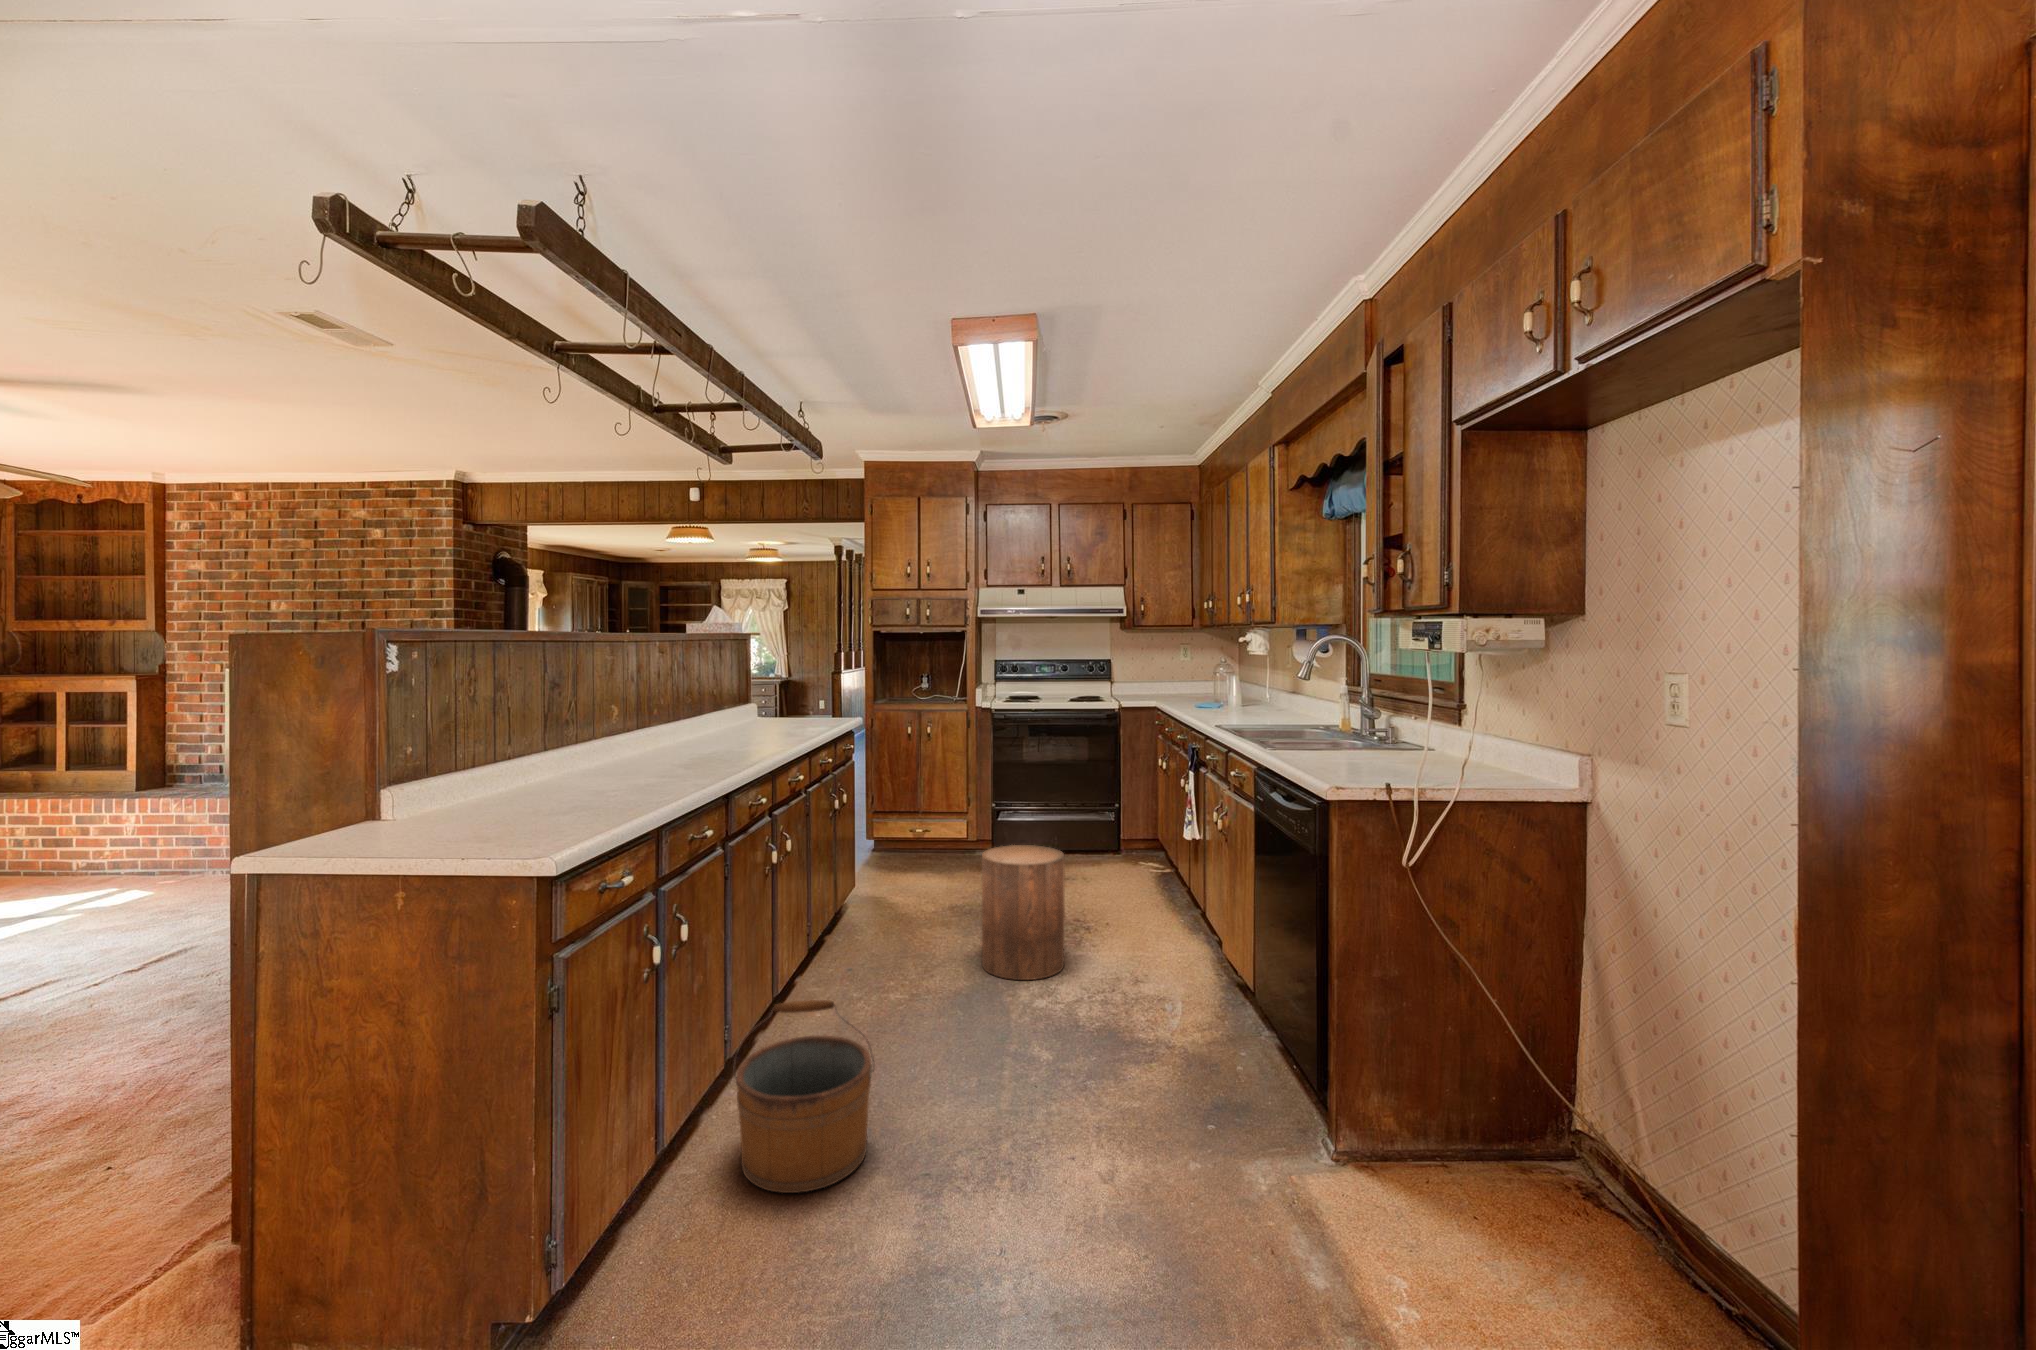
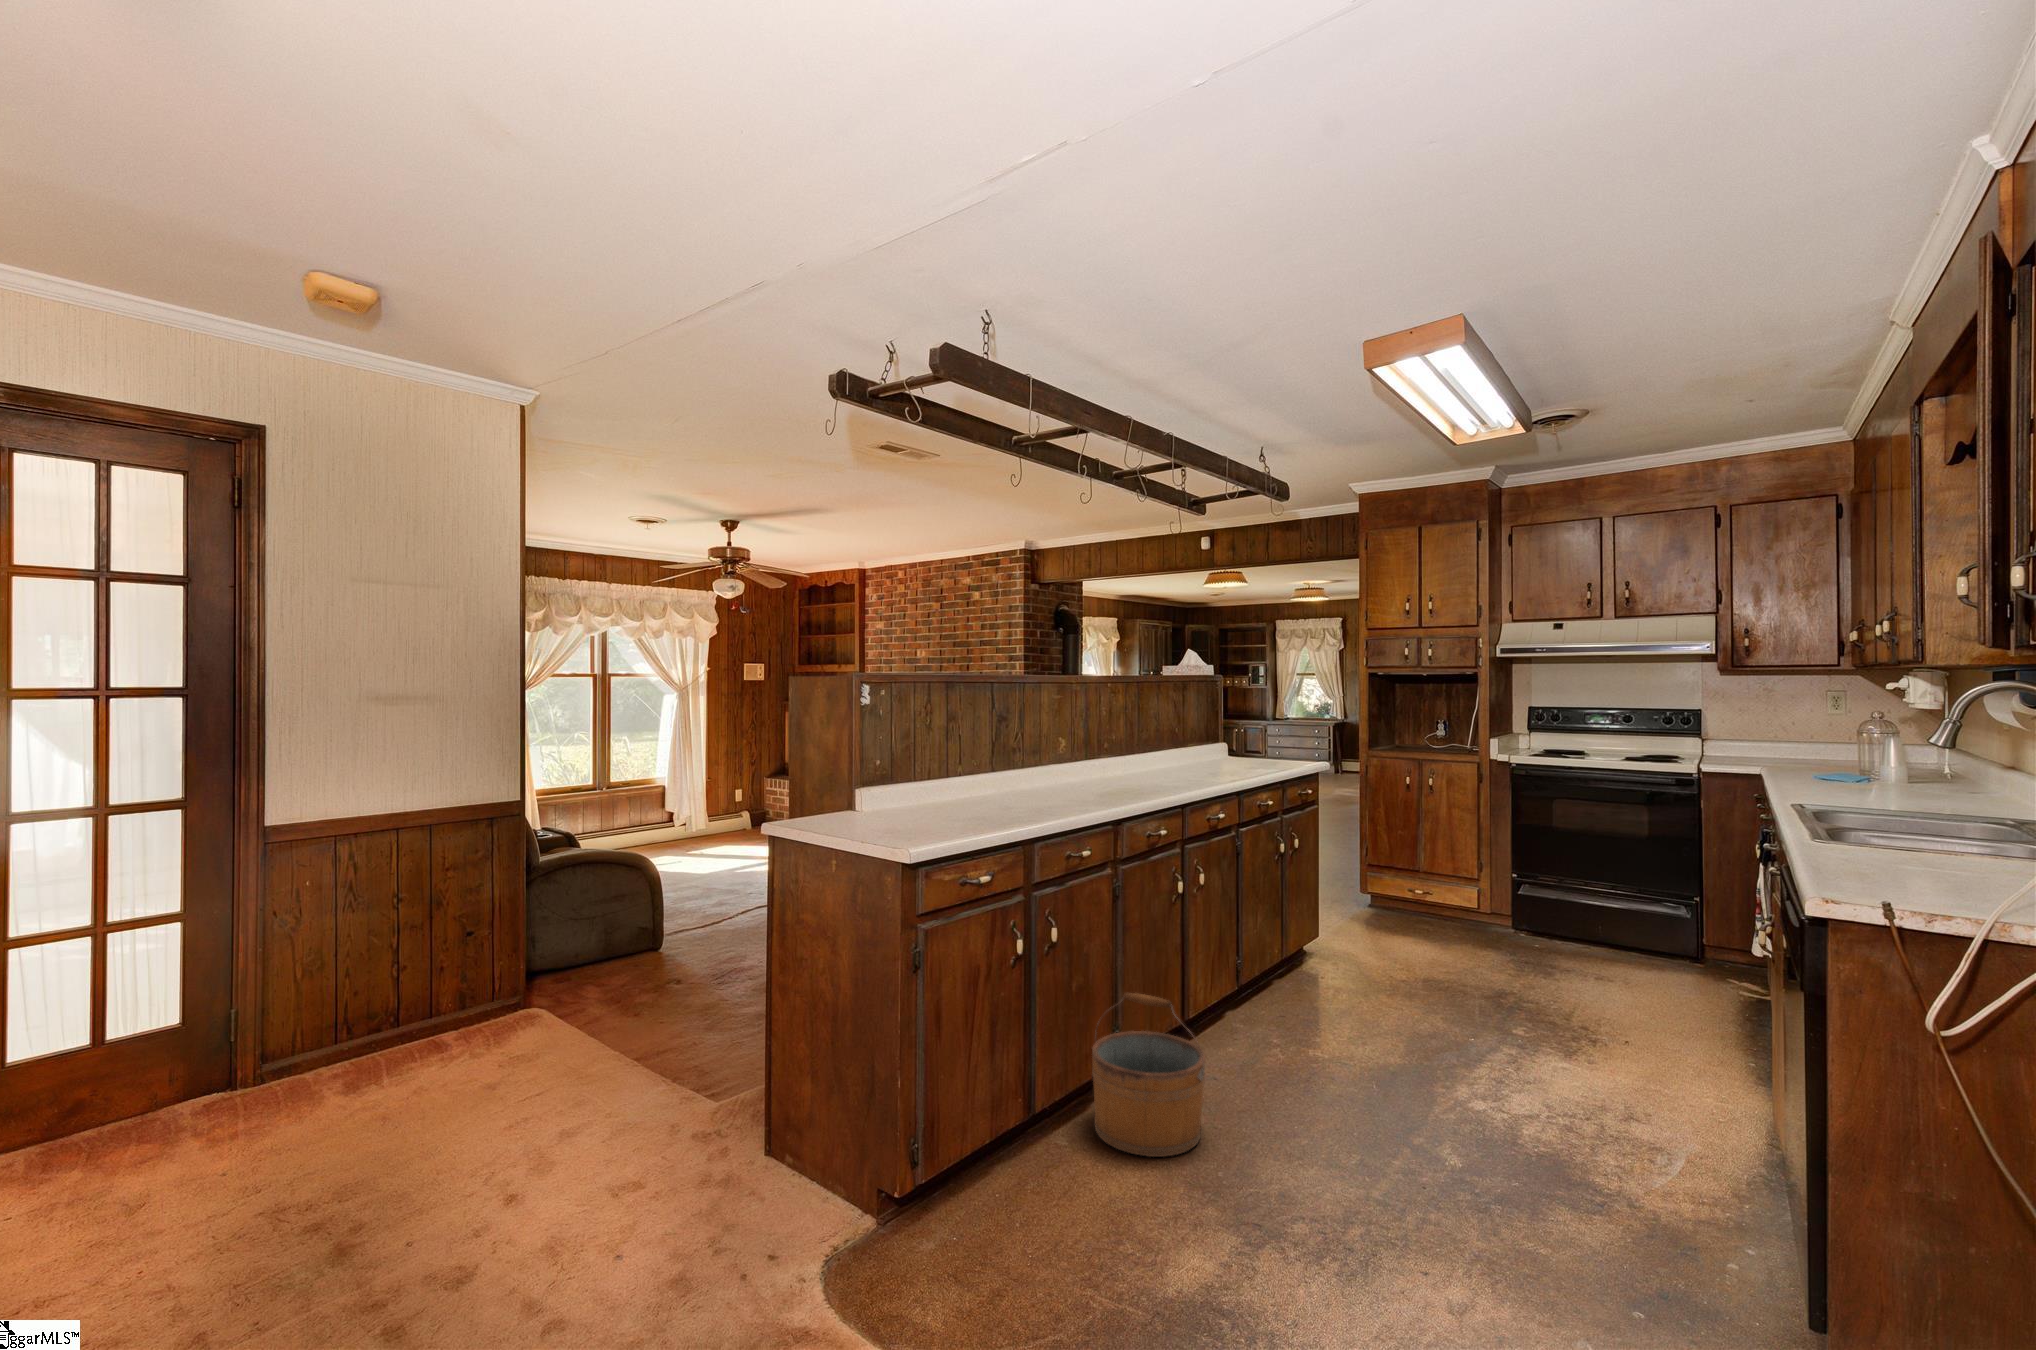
stool: present [982,845,1065,980] -> none [1414,914,1517,1068]

